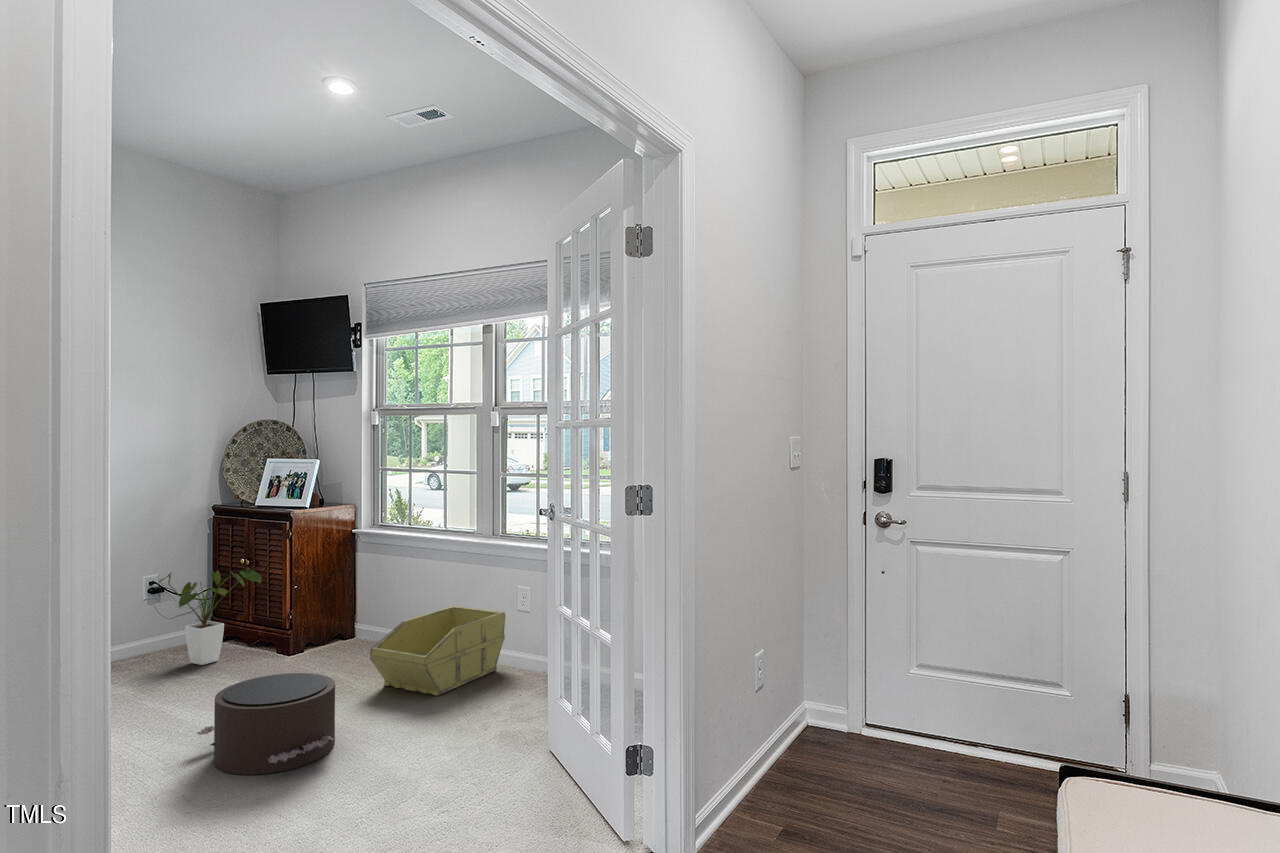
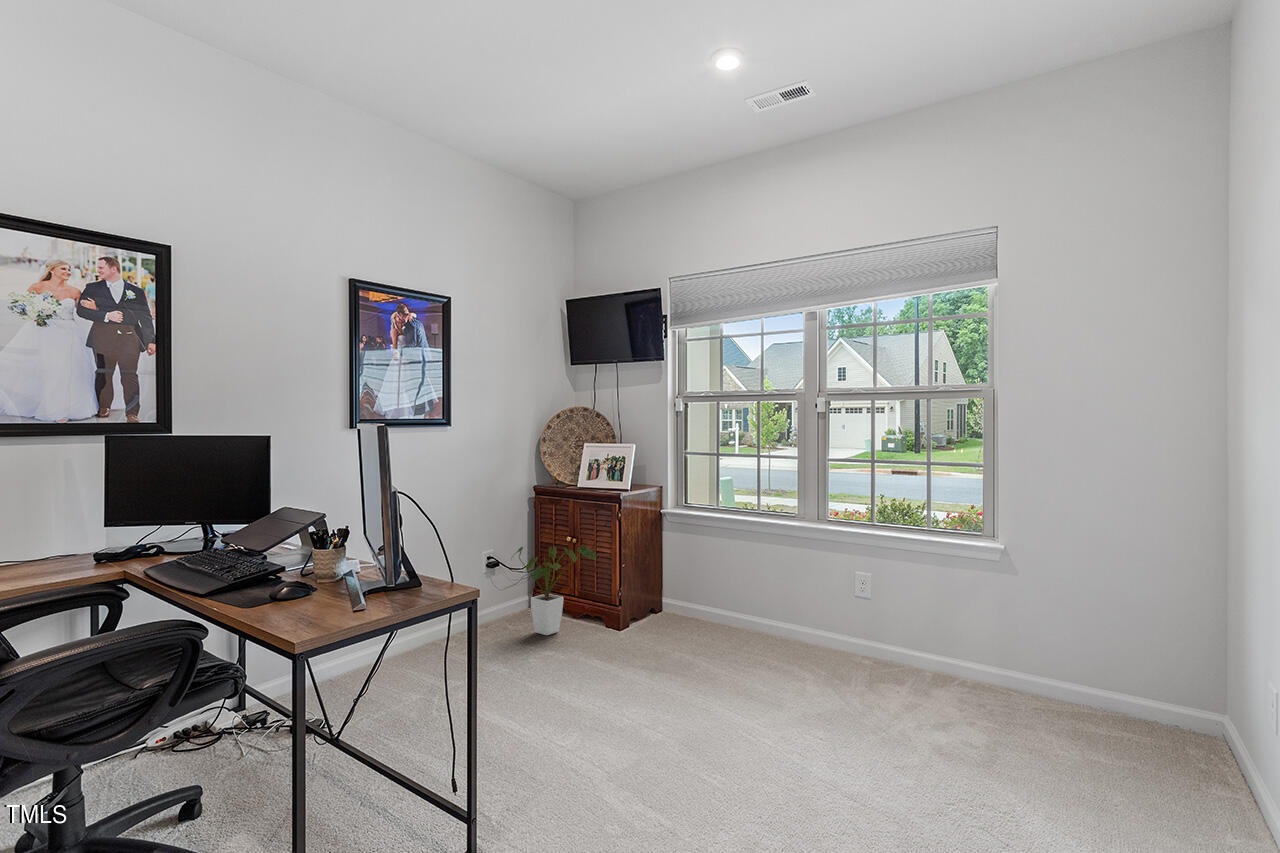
storage bin: present [370,606,505,696] -> none [731,591,844,685]
pouf: present [197,673,335,775] -> none [615,657,766,768]

